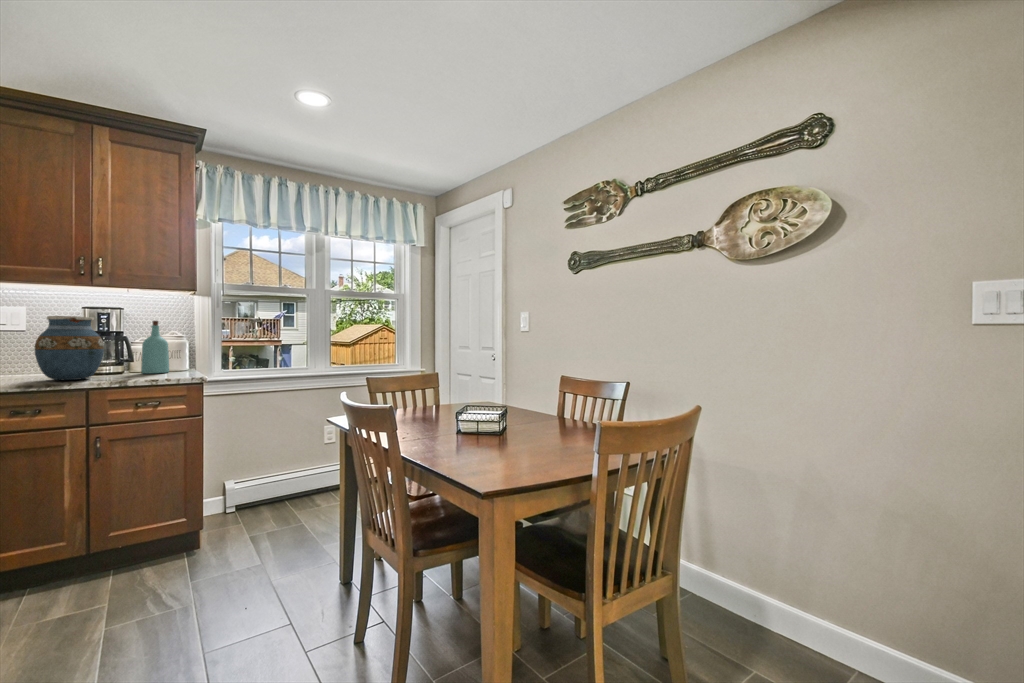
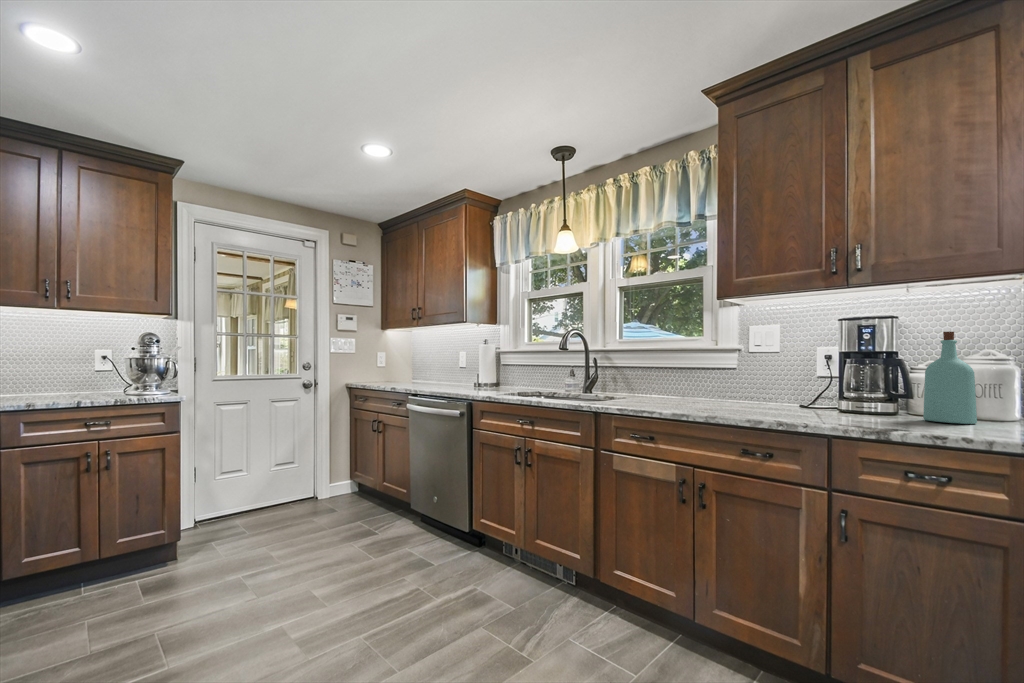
vase: present [35,316,104,380] -> none [776,328,861,418]

